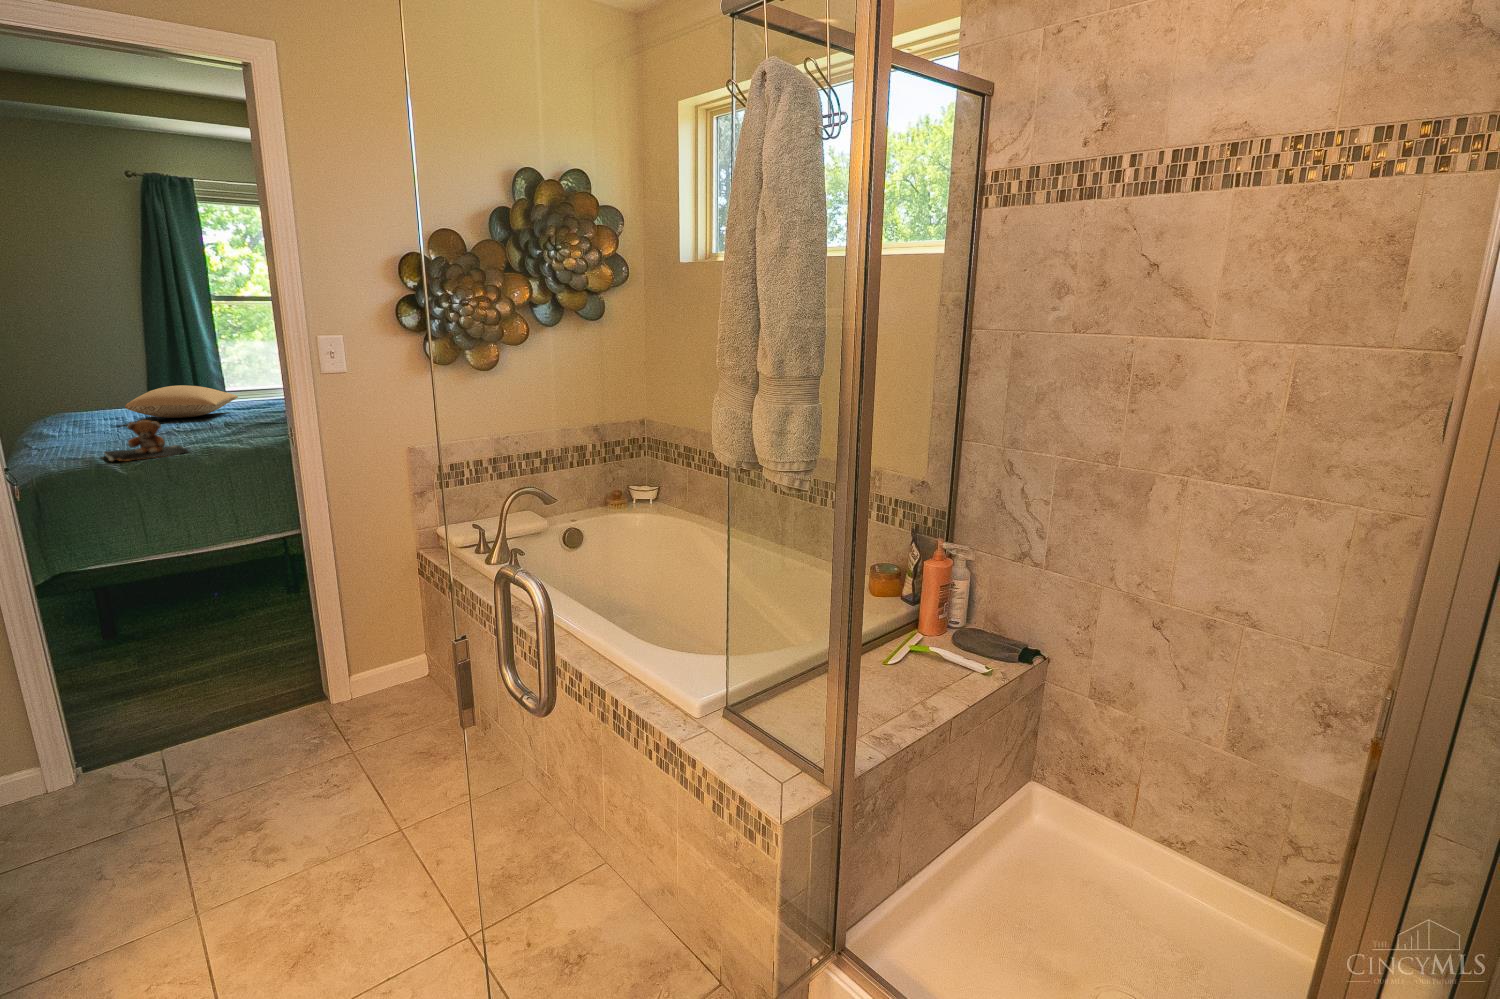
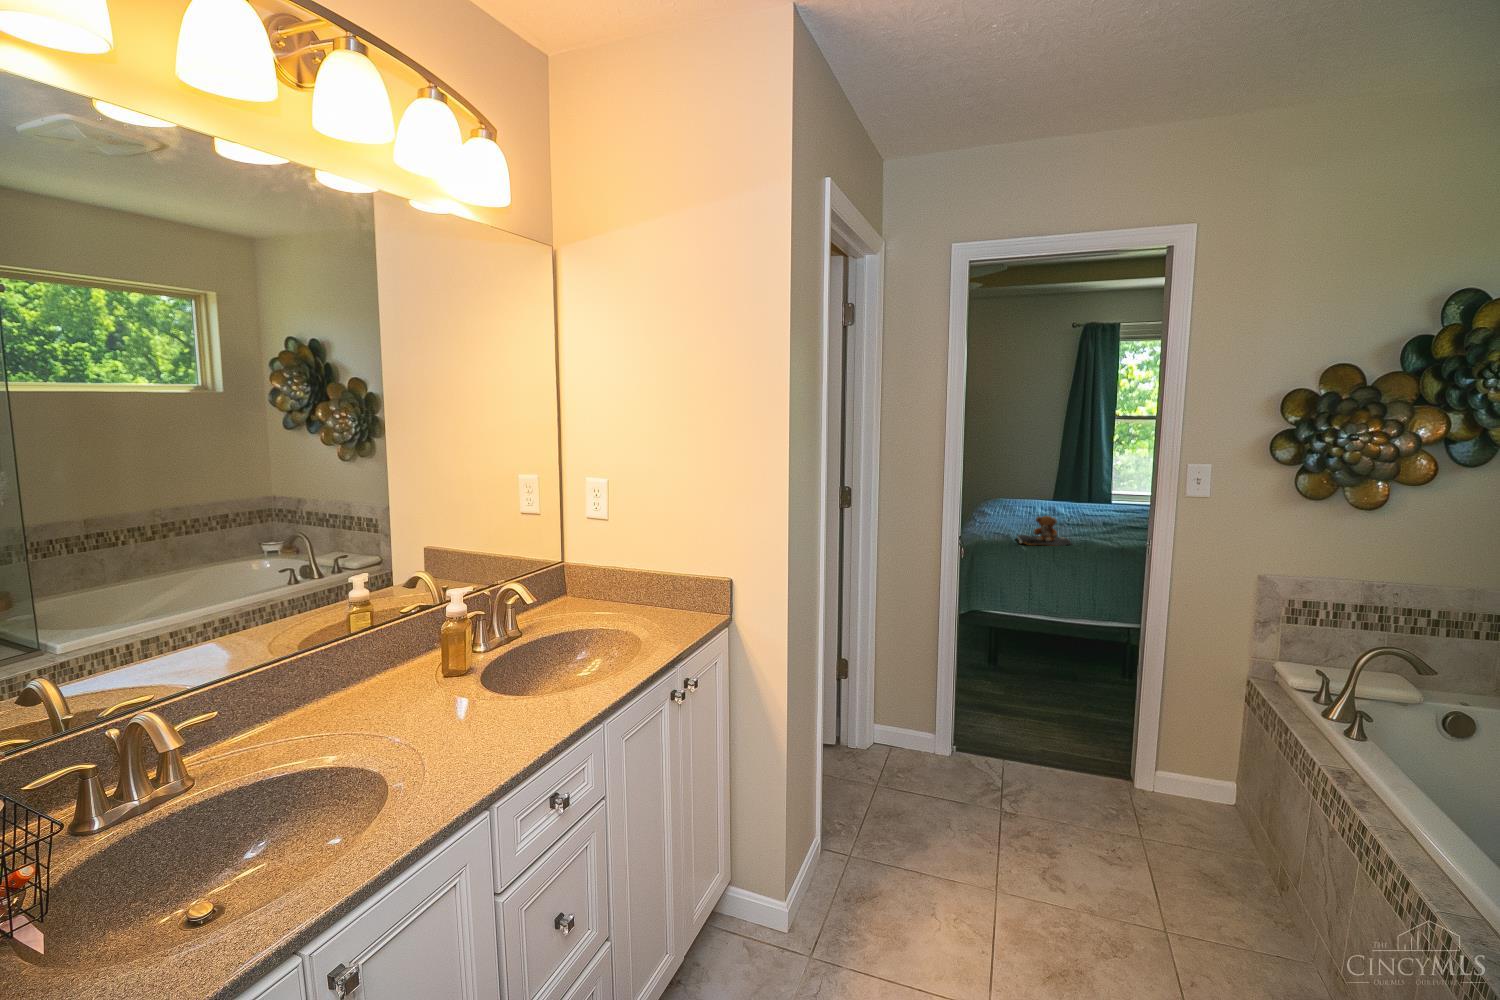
pillow: present [125,385,238,418] -> none [1038,487,1119,513]

